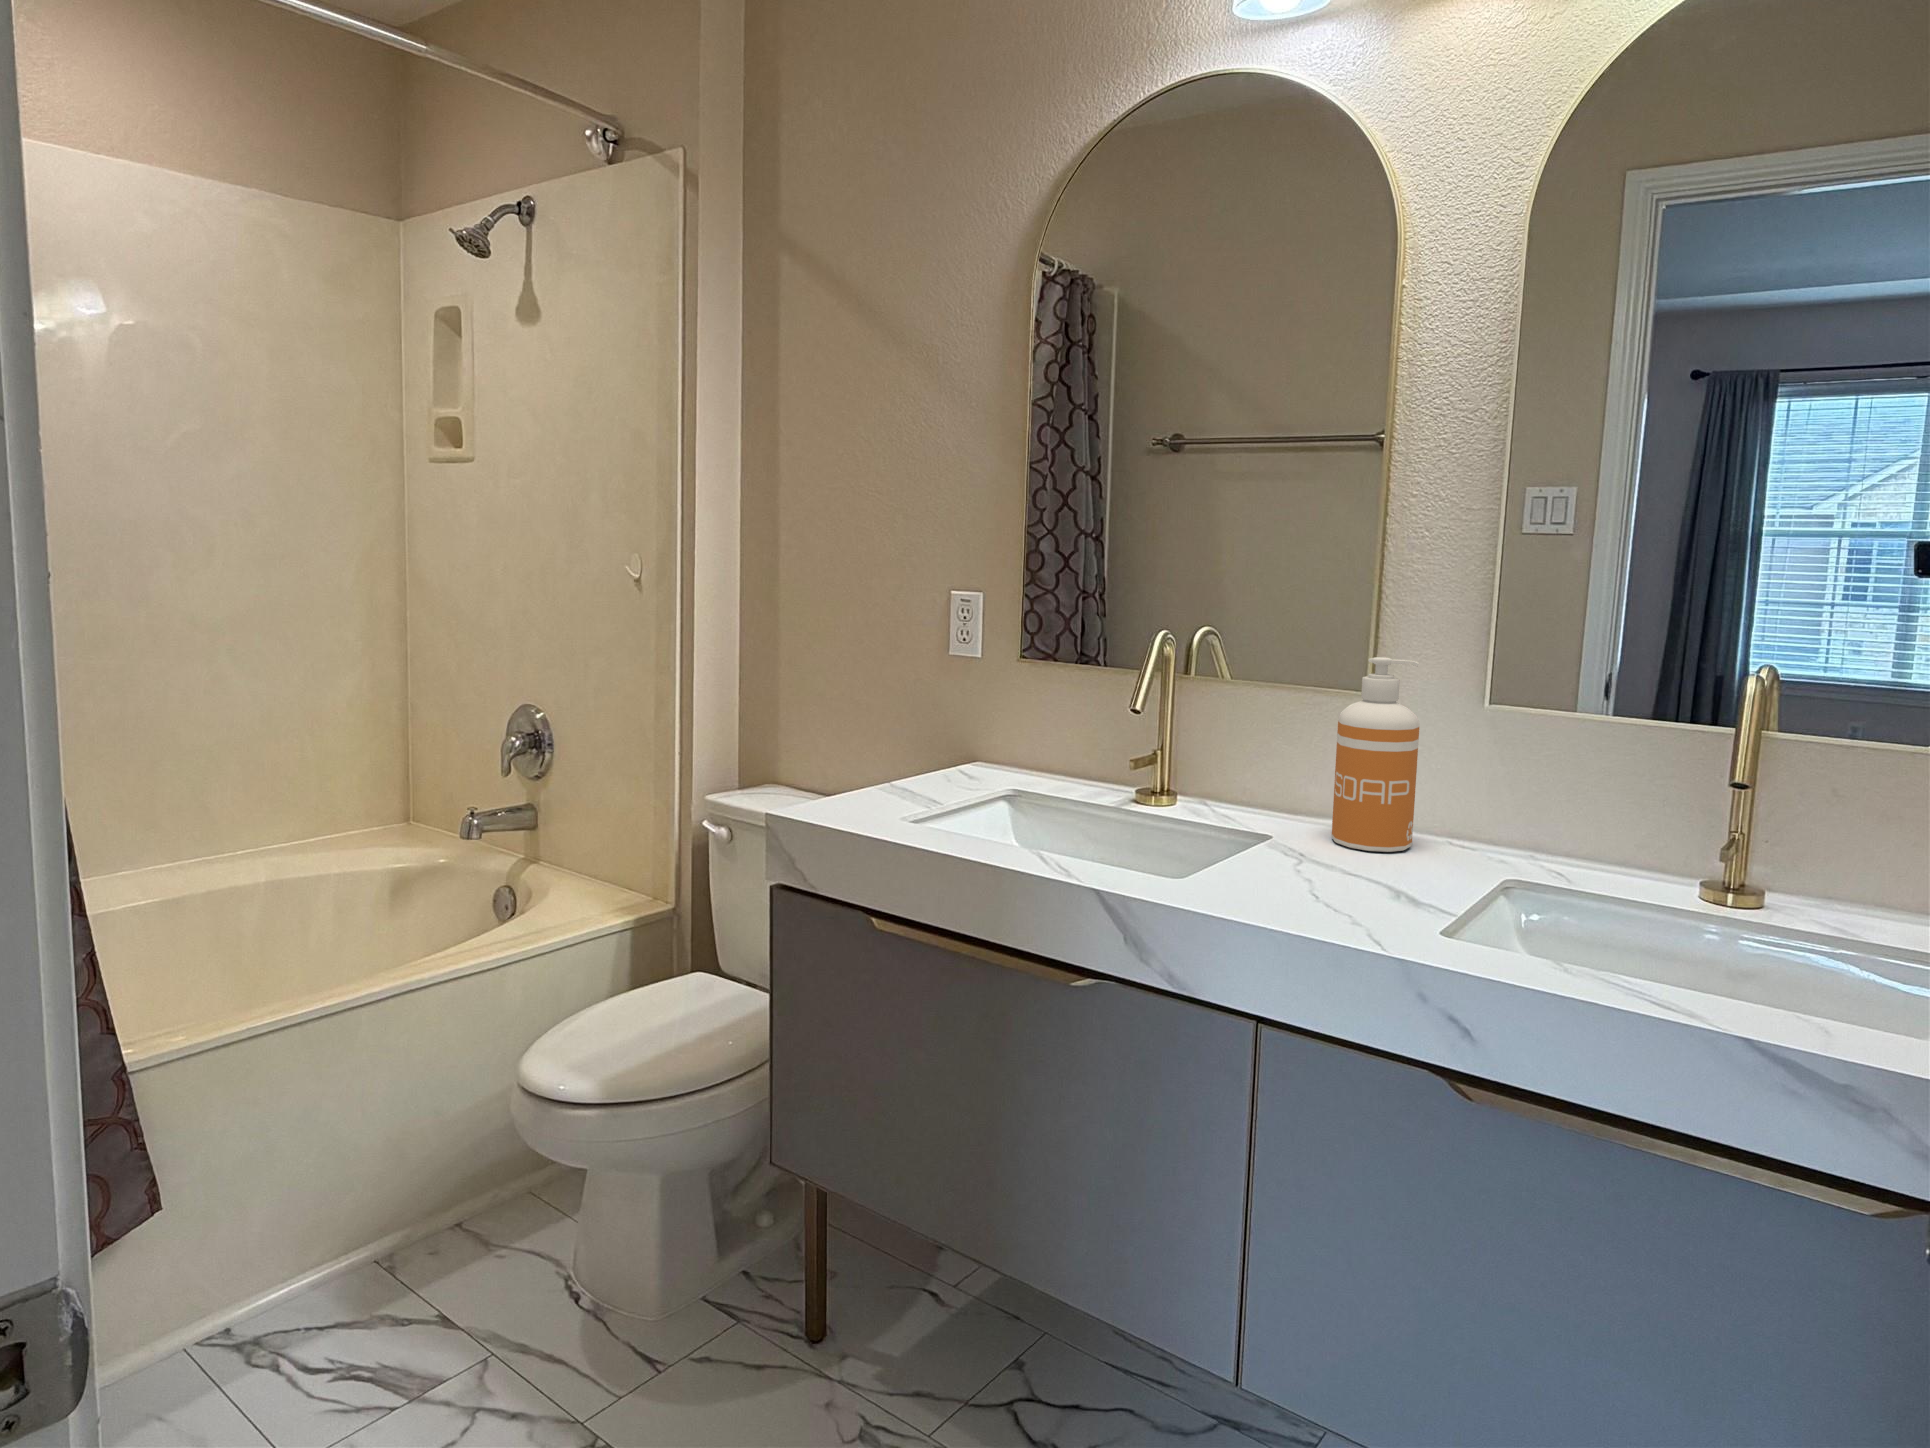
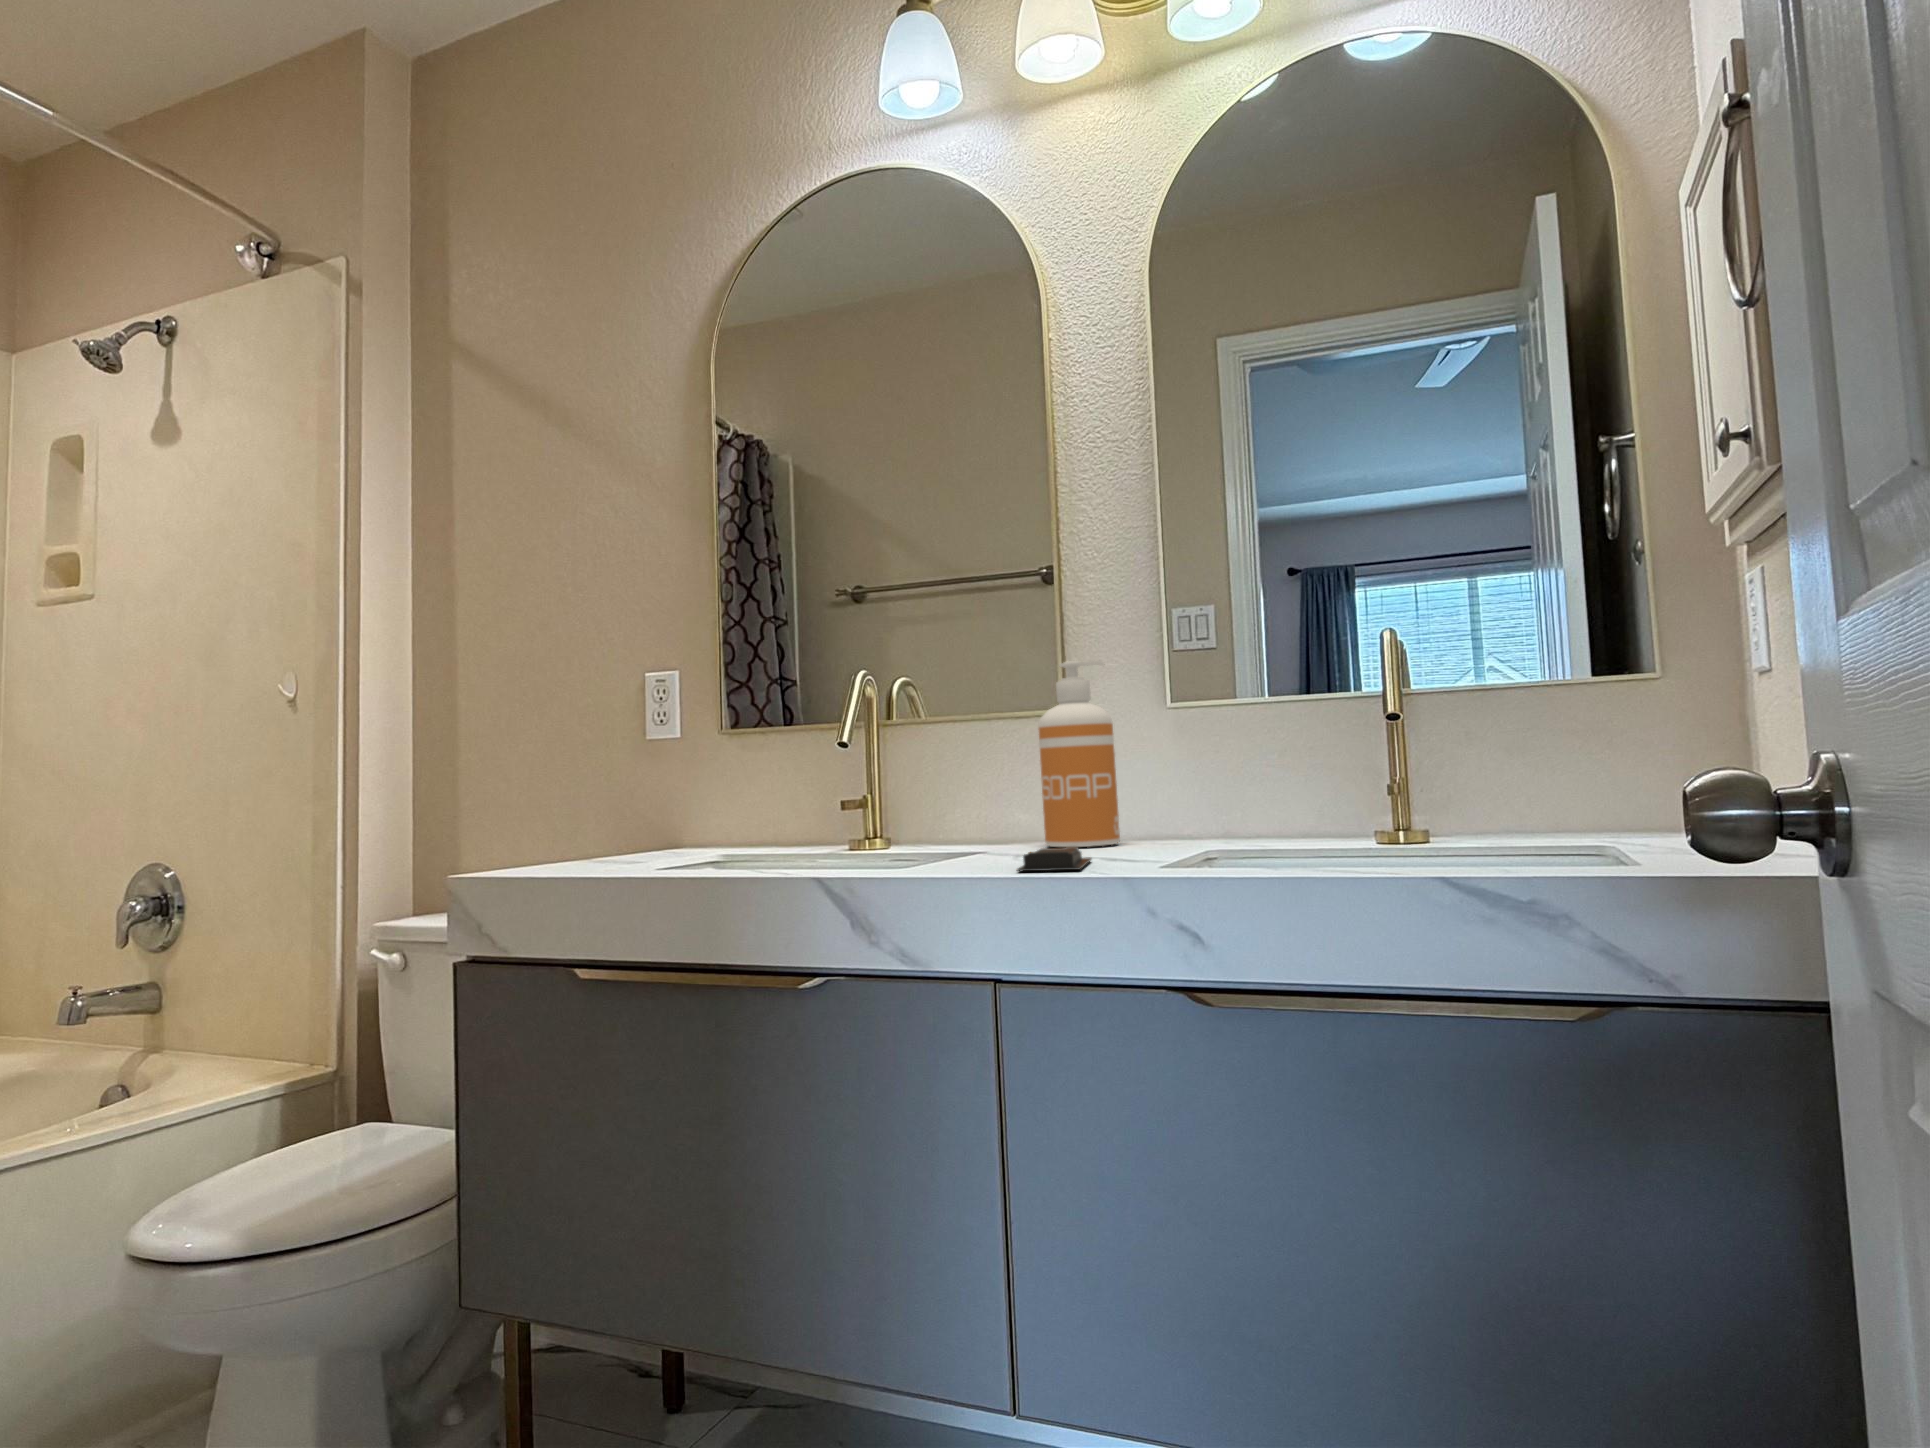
soap bar: none [1289,877,1372,922] -> present [1017,847,1091,871]

